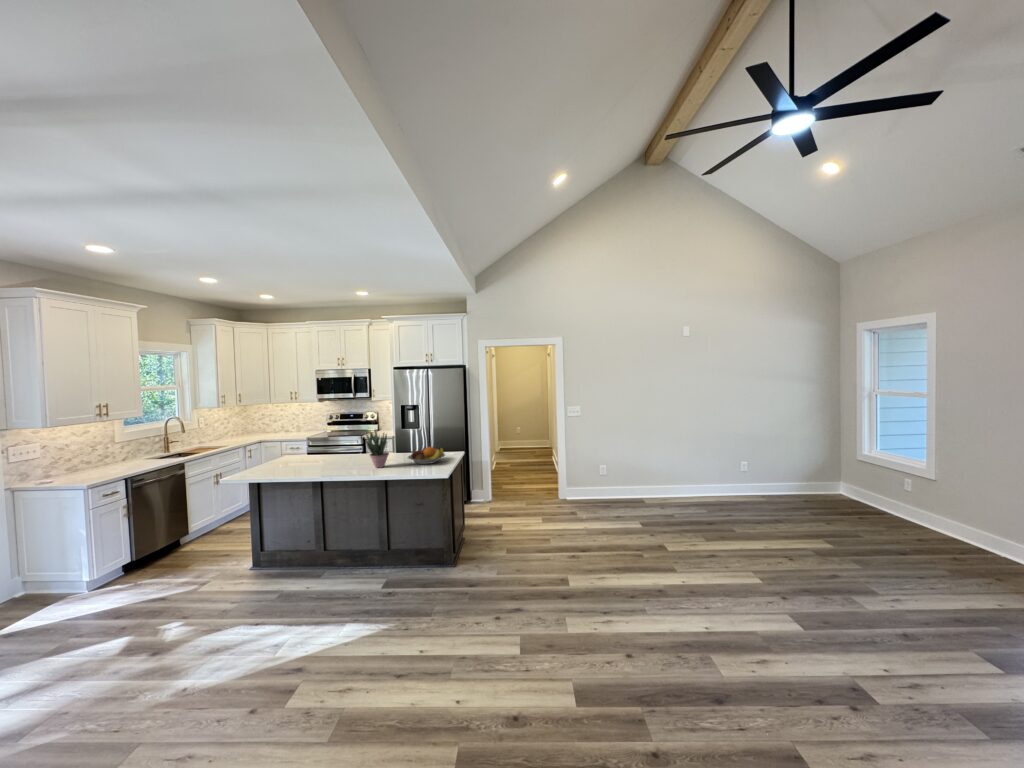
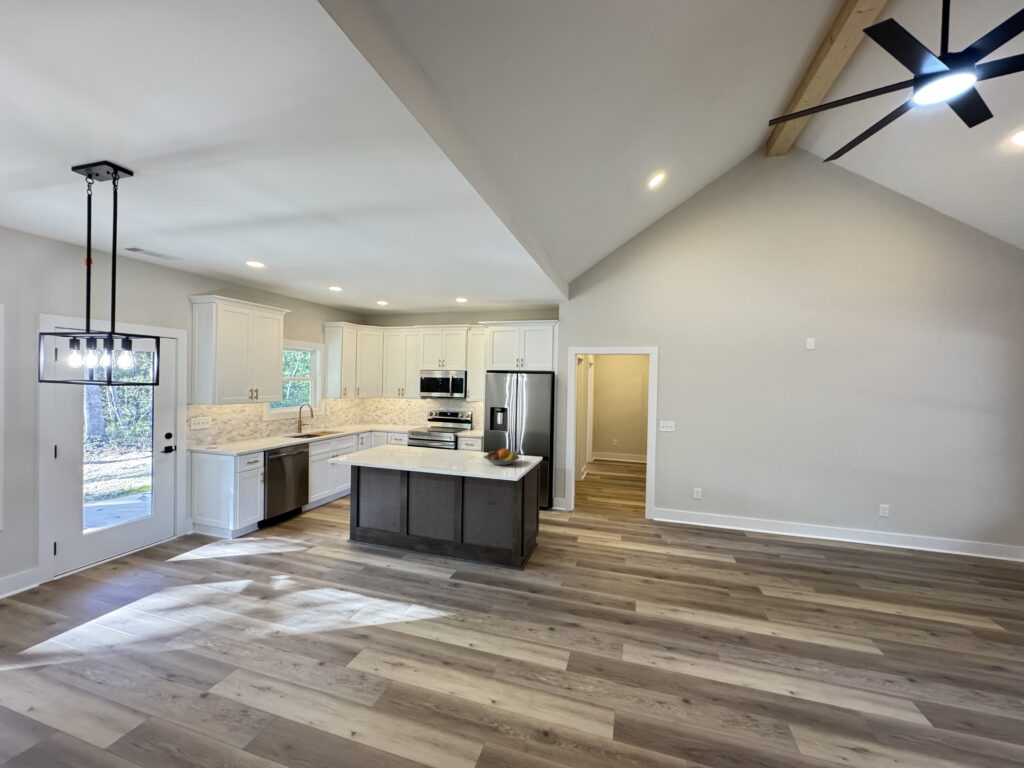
potted plant: present [366,430,389,468] -> none [446,426,467,464]

